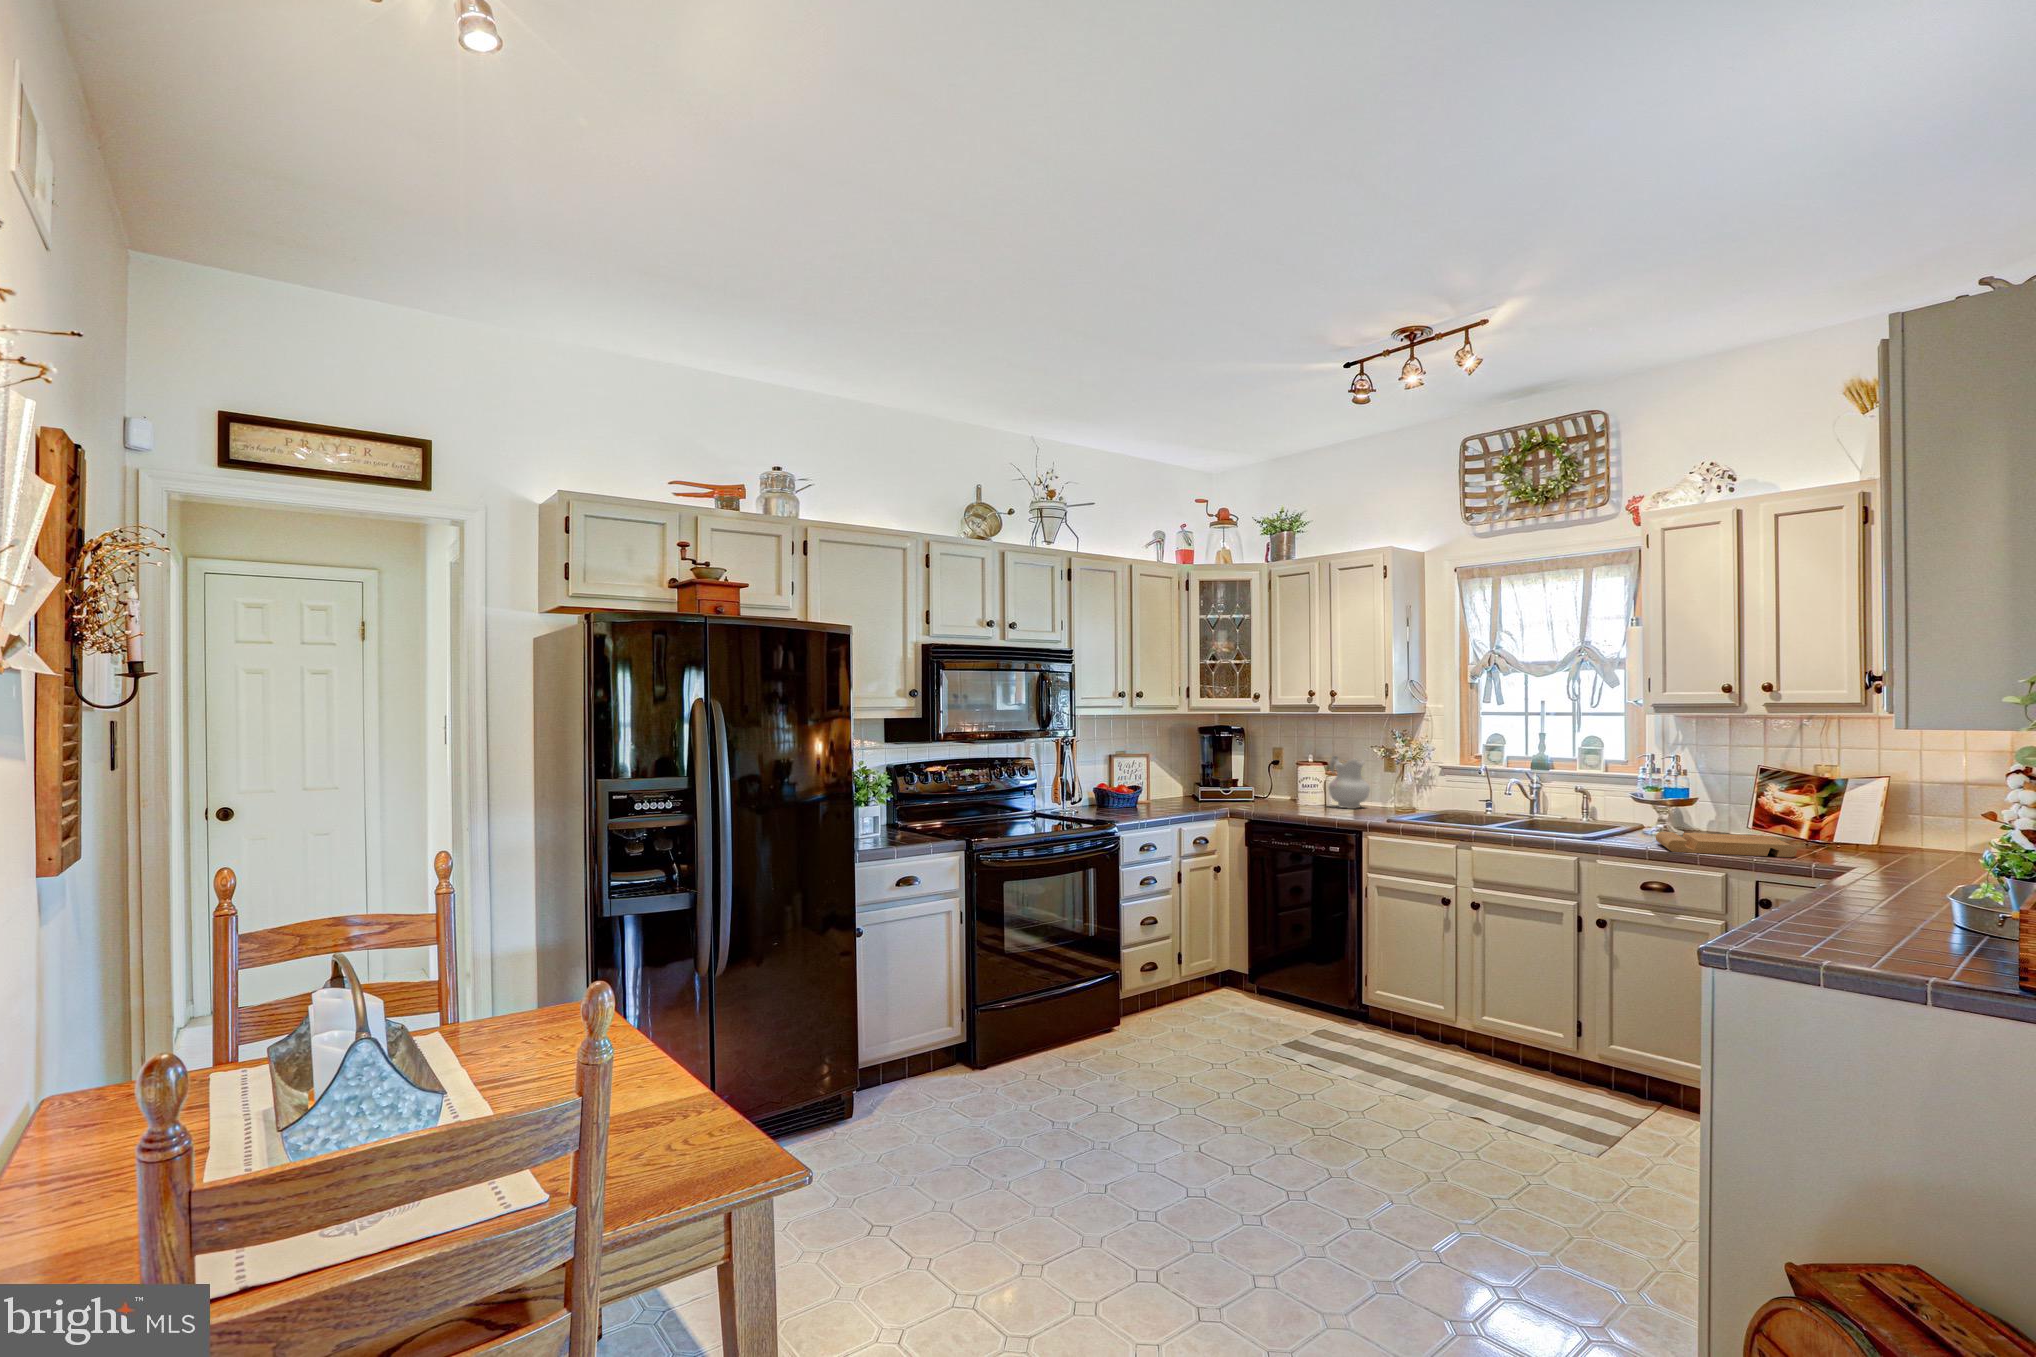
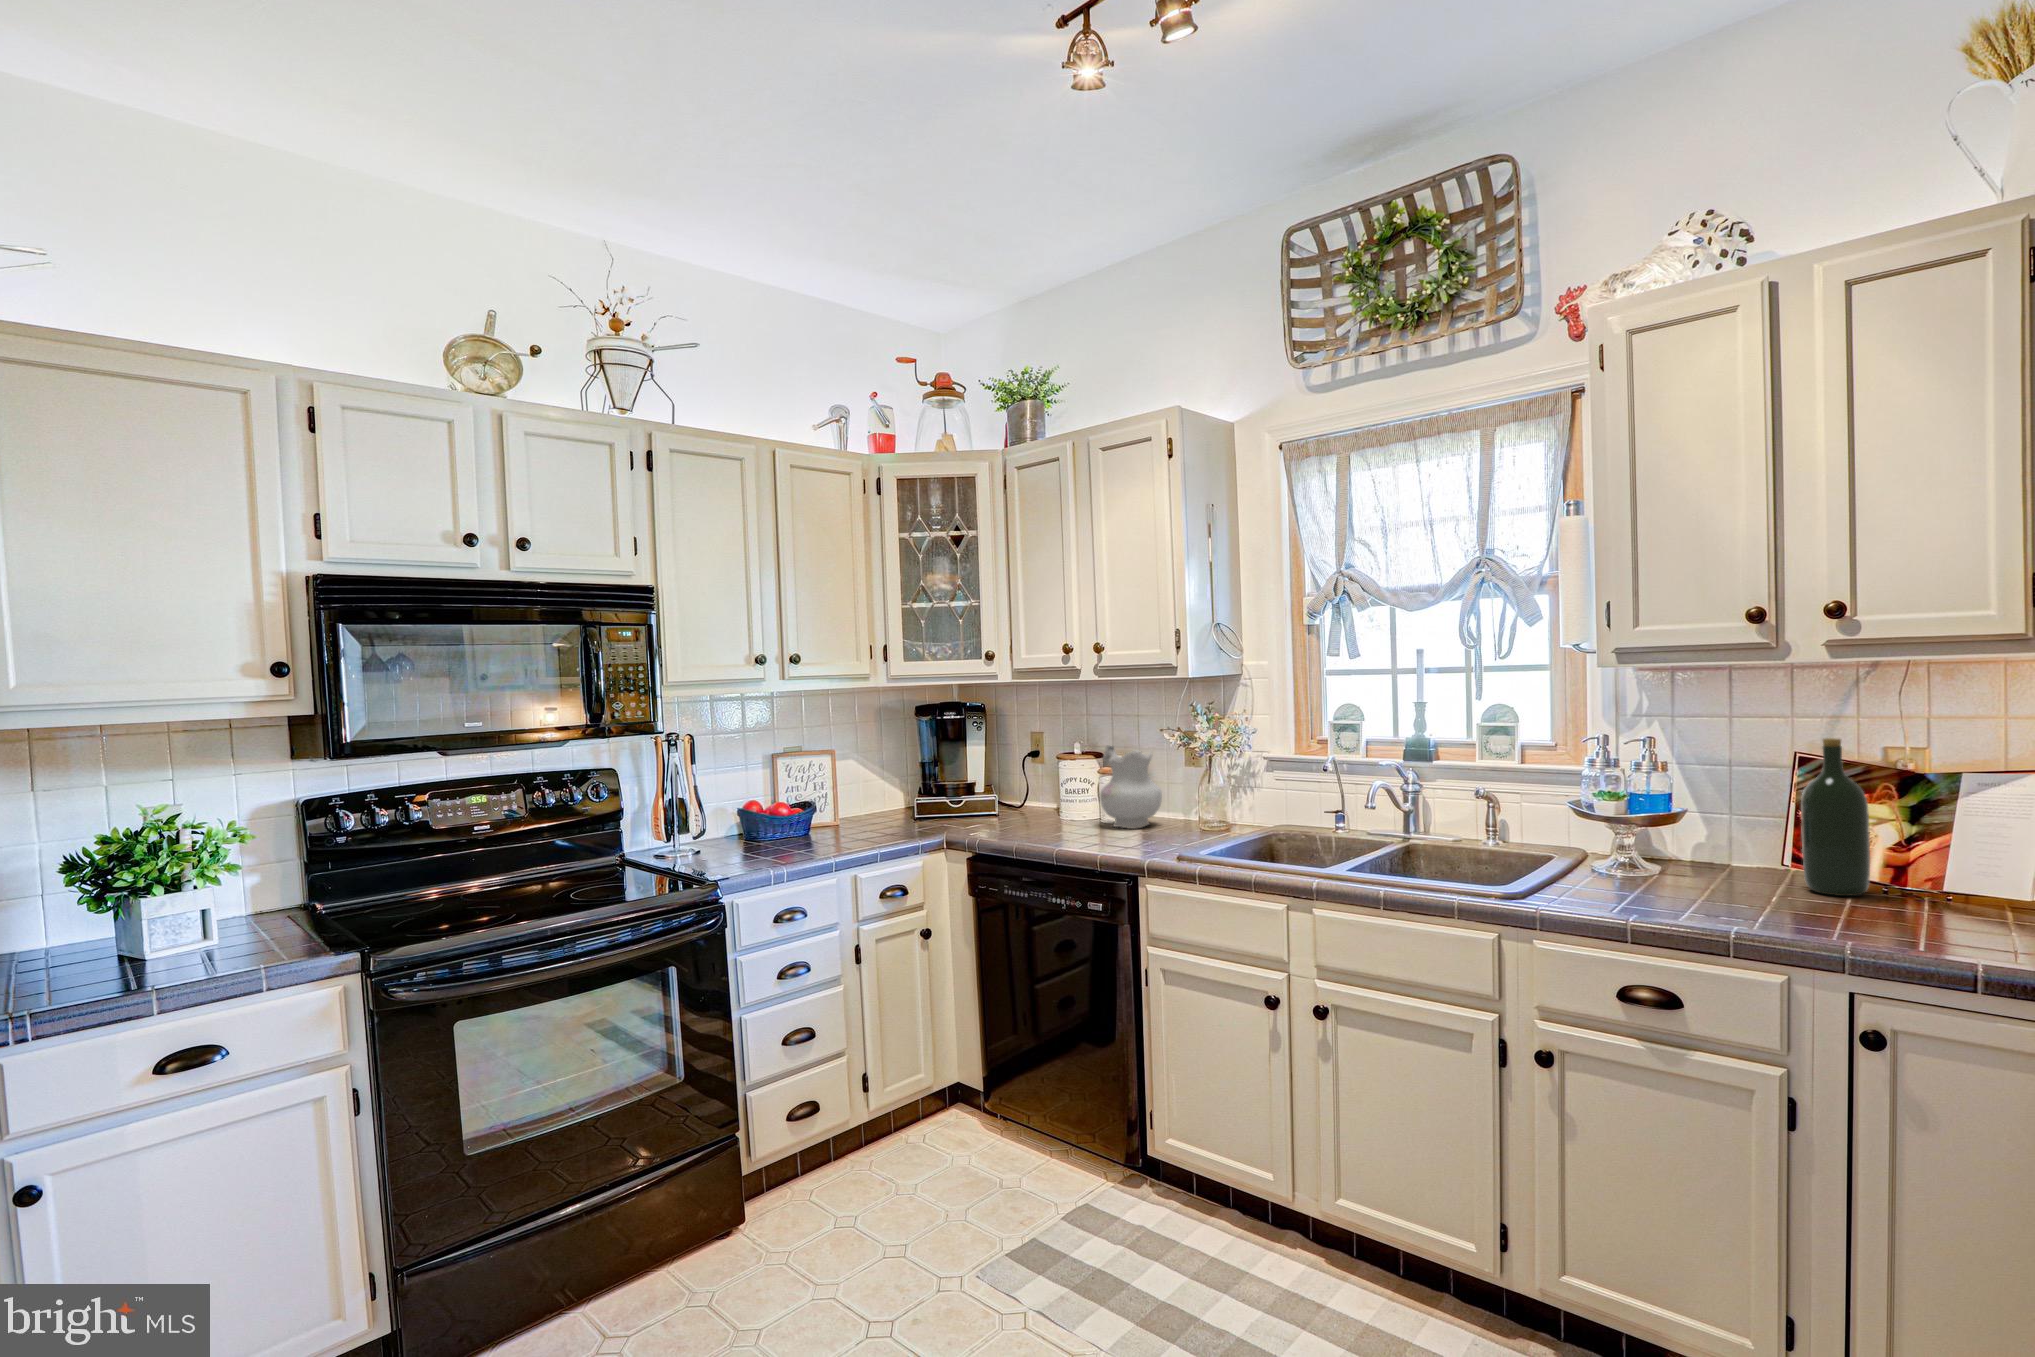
wine bottle: none [1758,759,1795,845] -> present [1801,738,1870,896]
cutting board: present [1656,832,1797,857] -> none [1639,885,1931,944]

